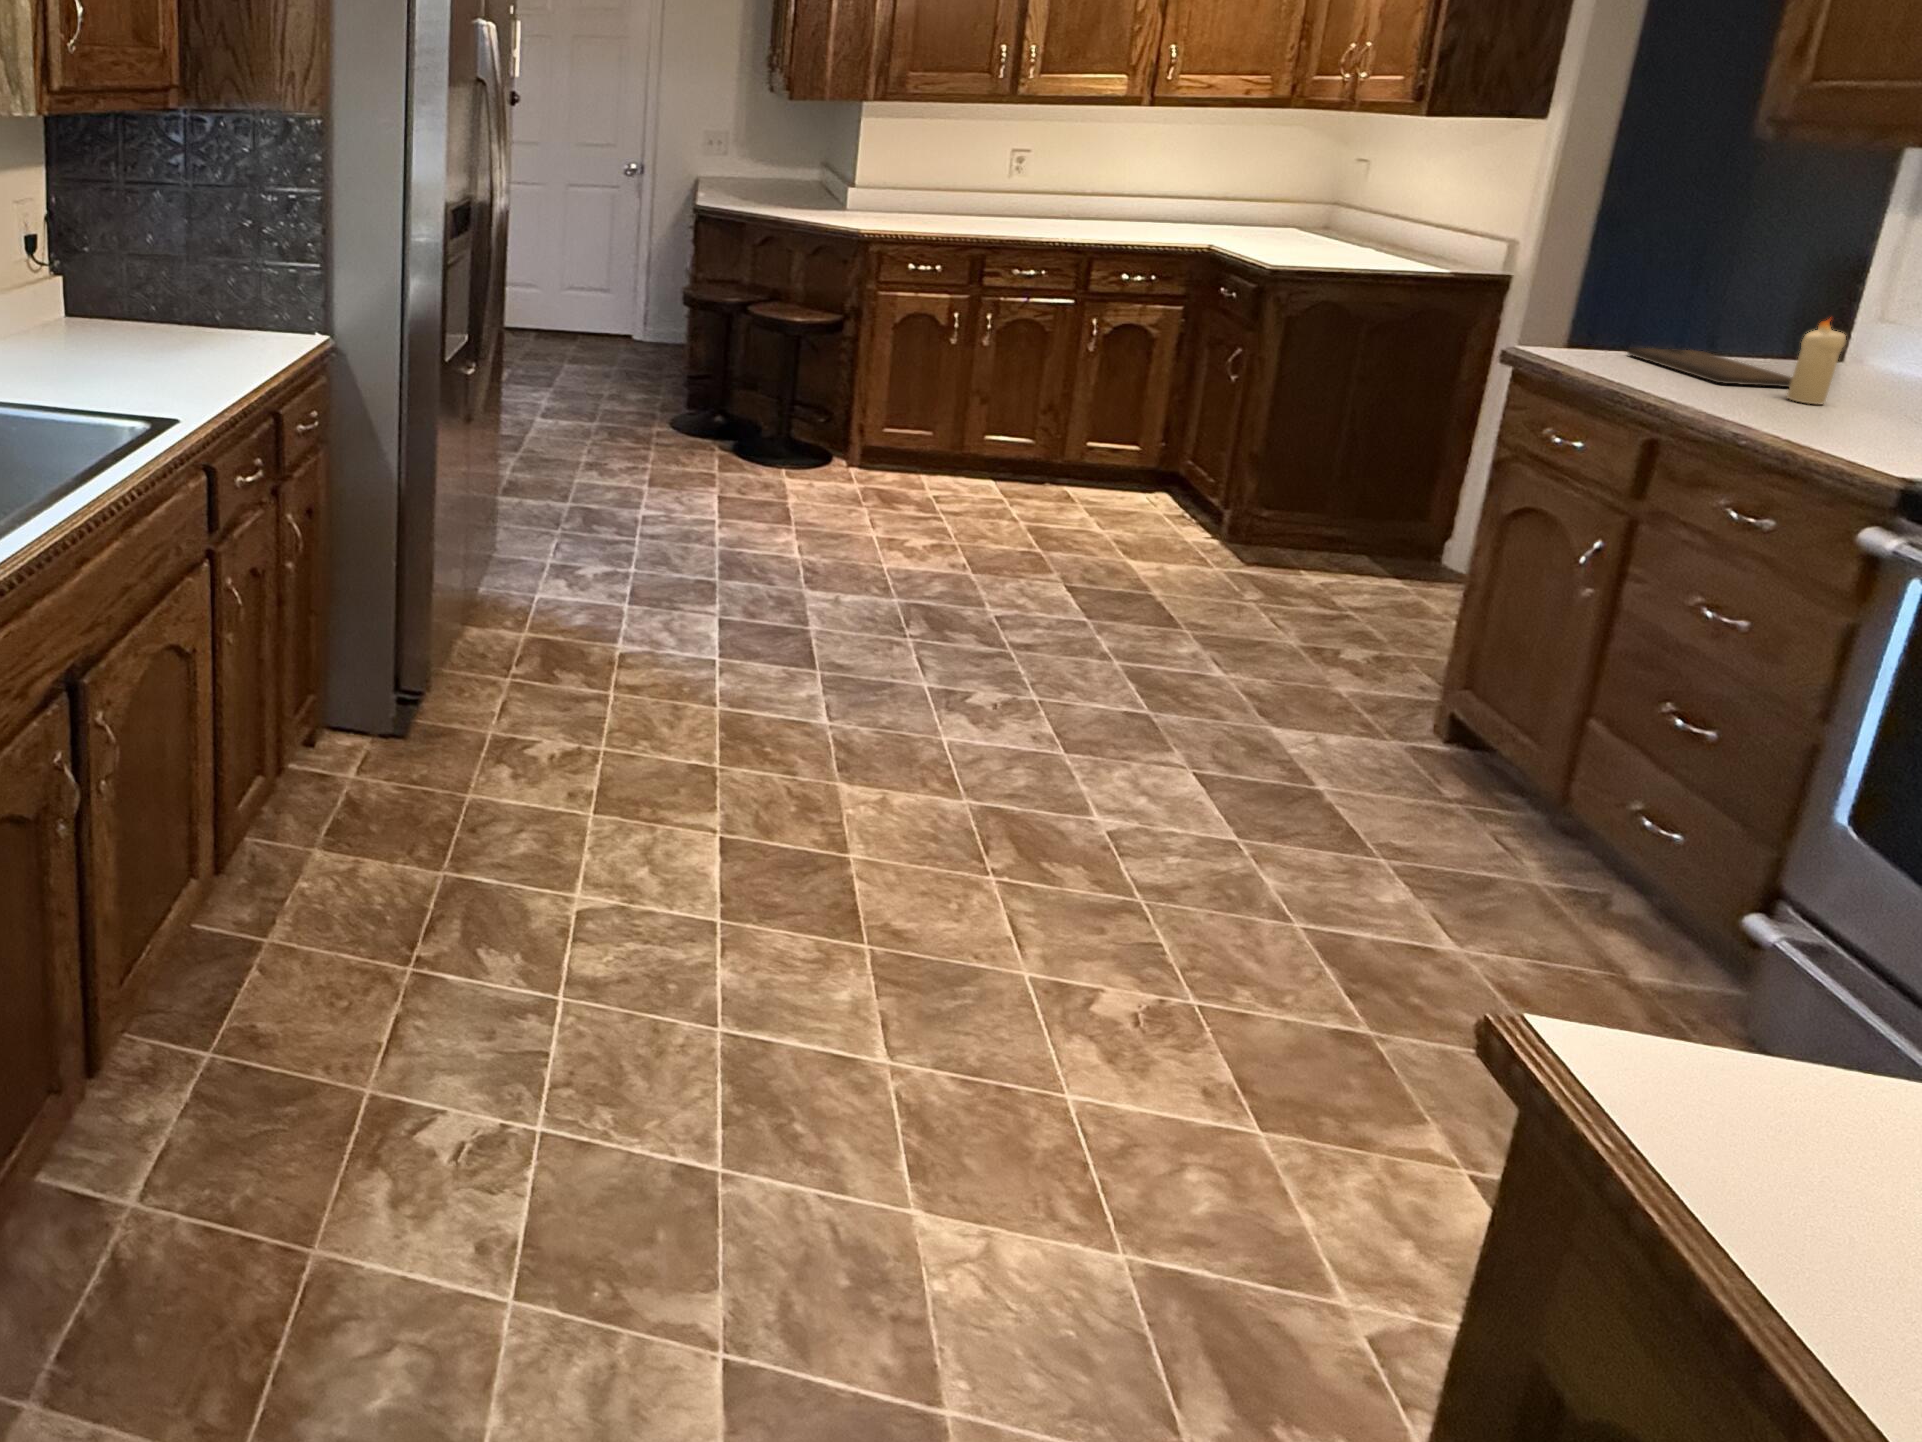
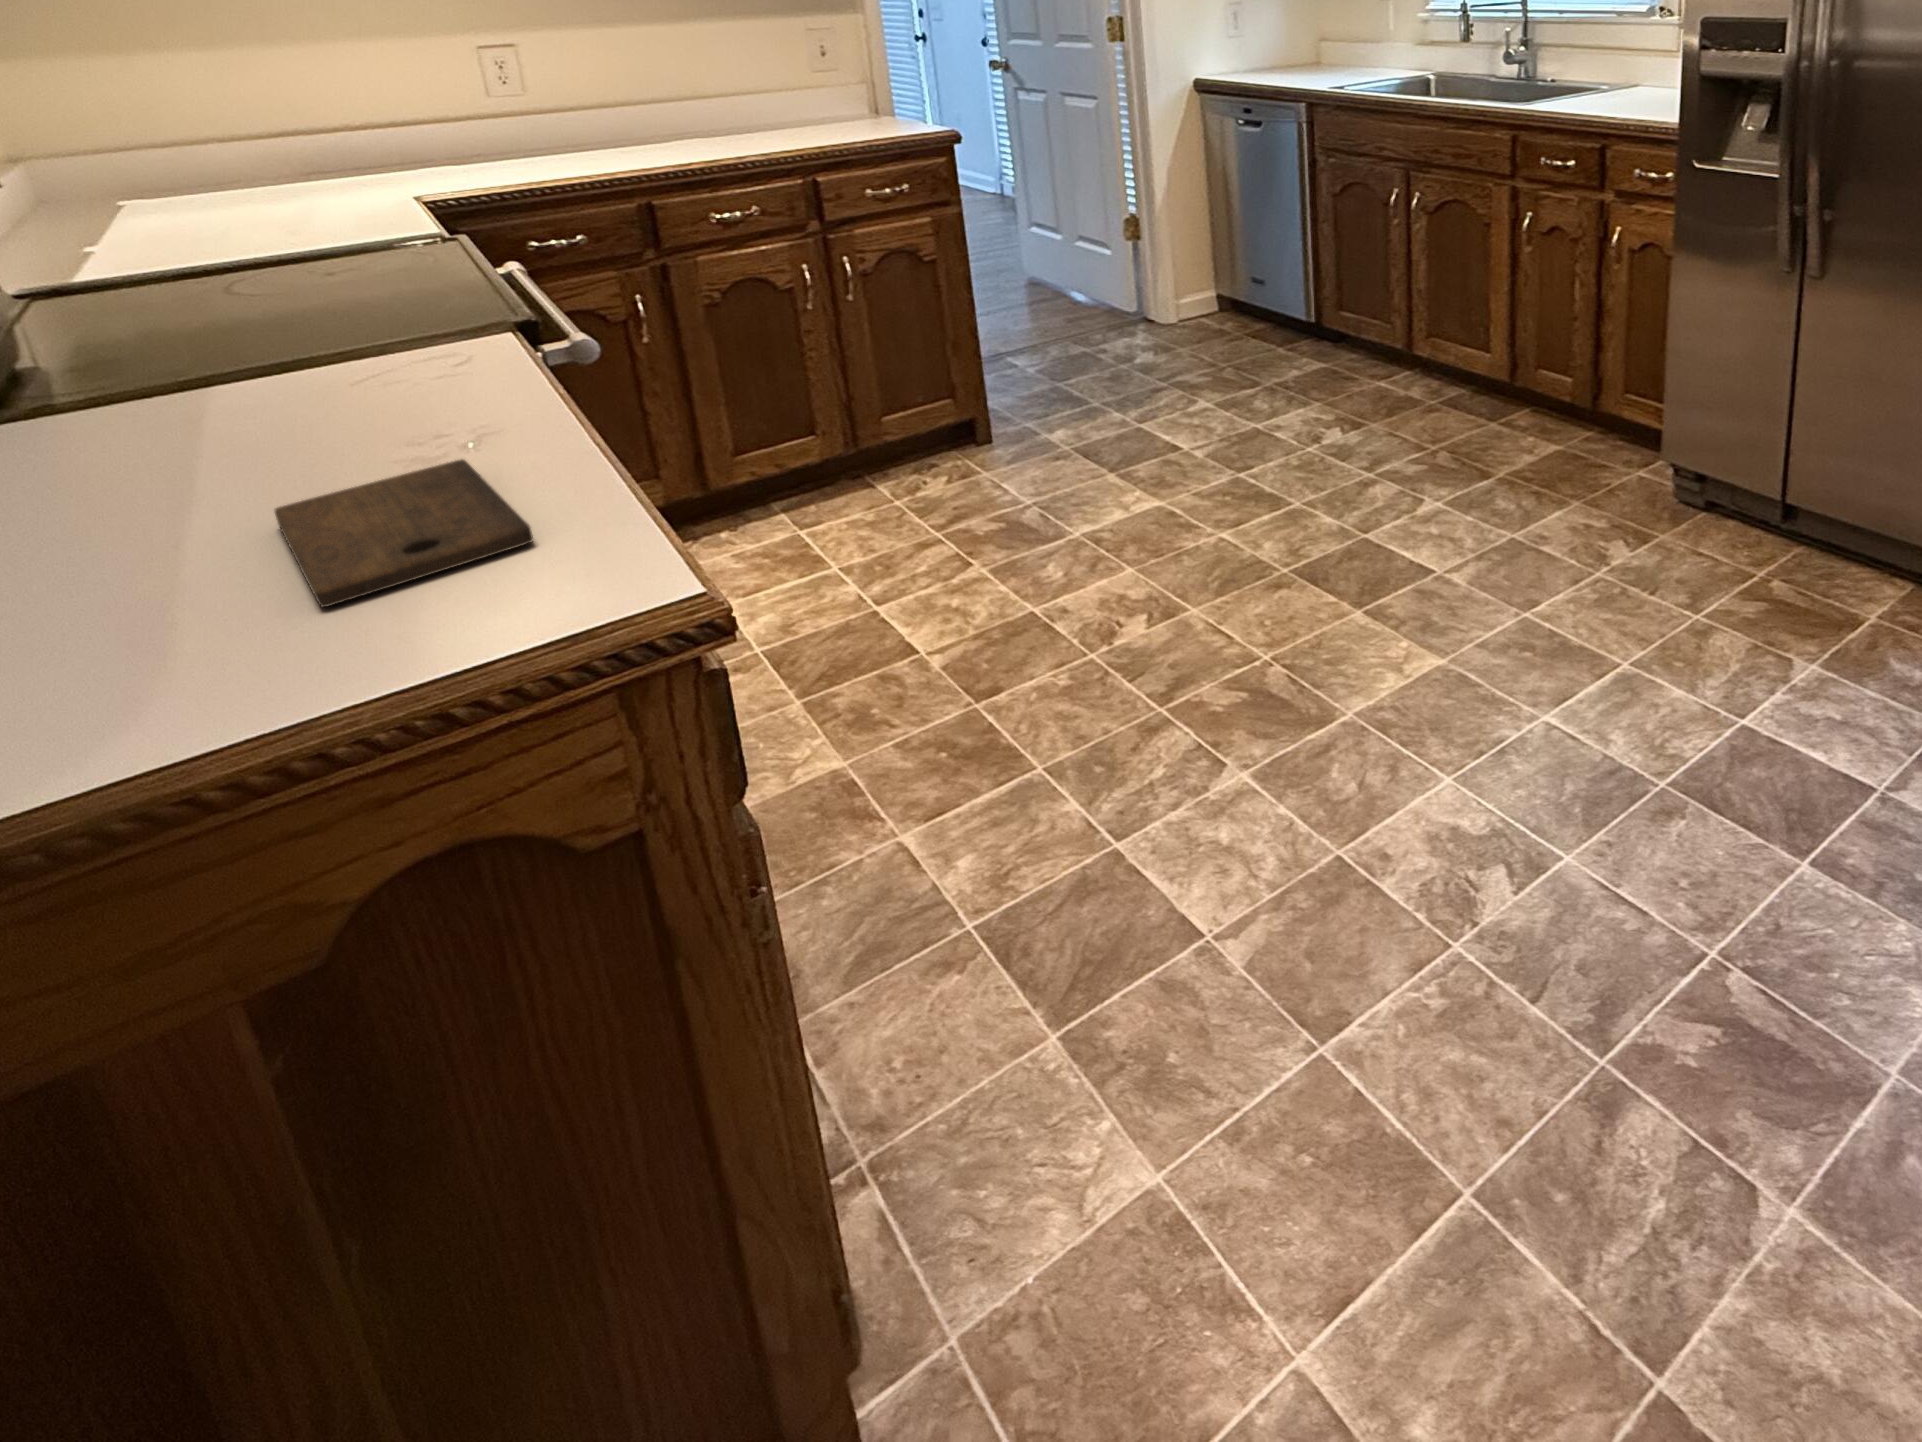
candle: present [1787,317,1846,404] -> none [290,313,391,480]

